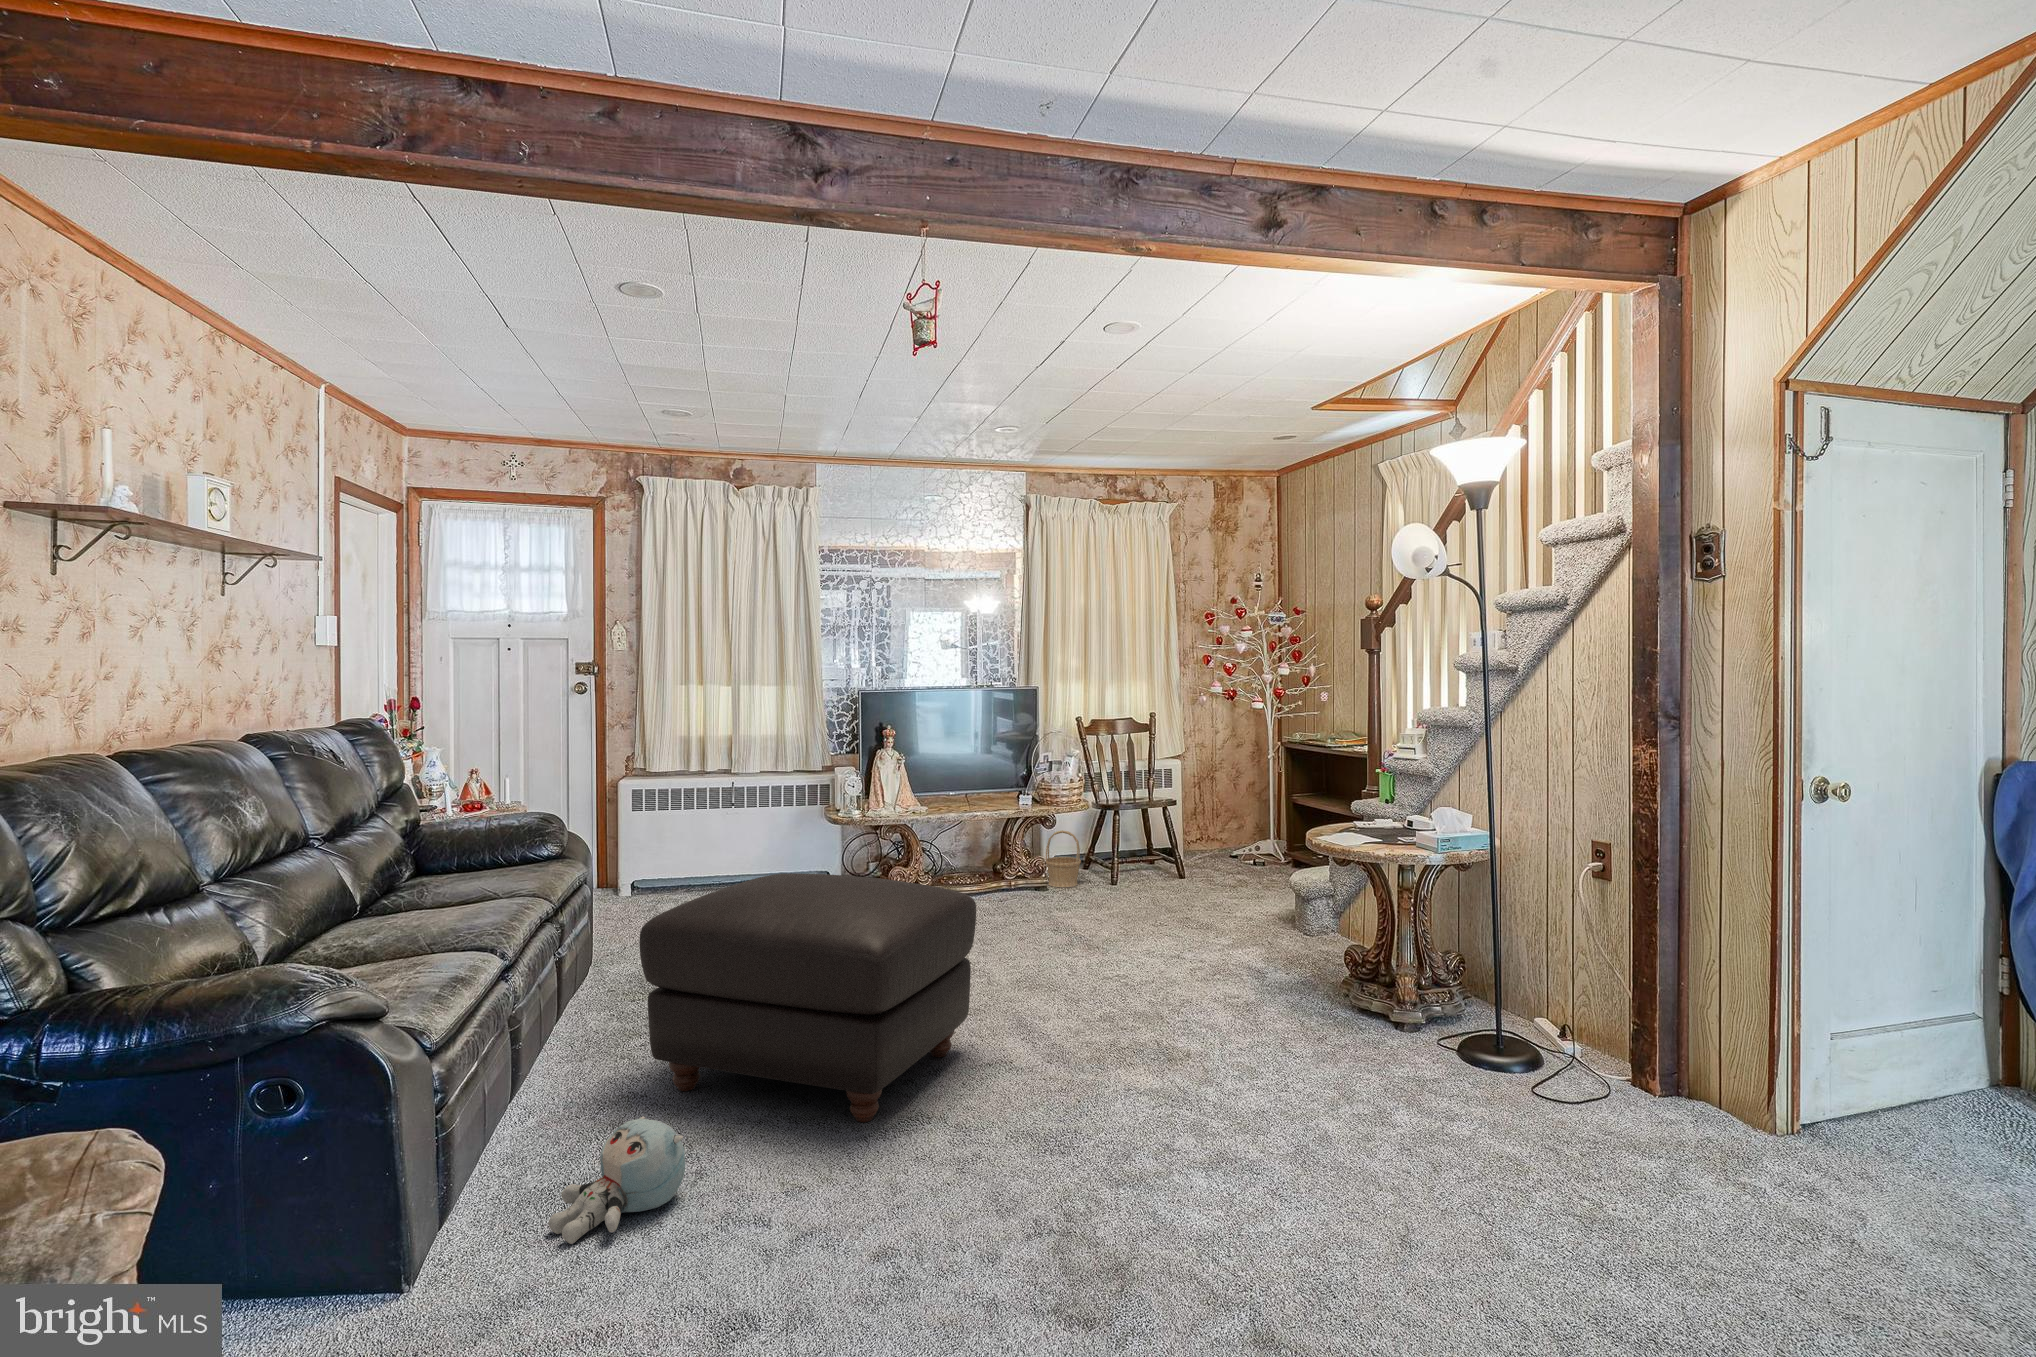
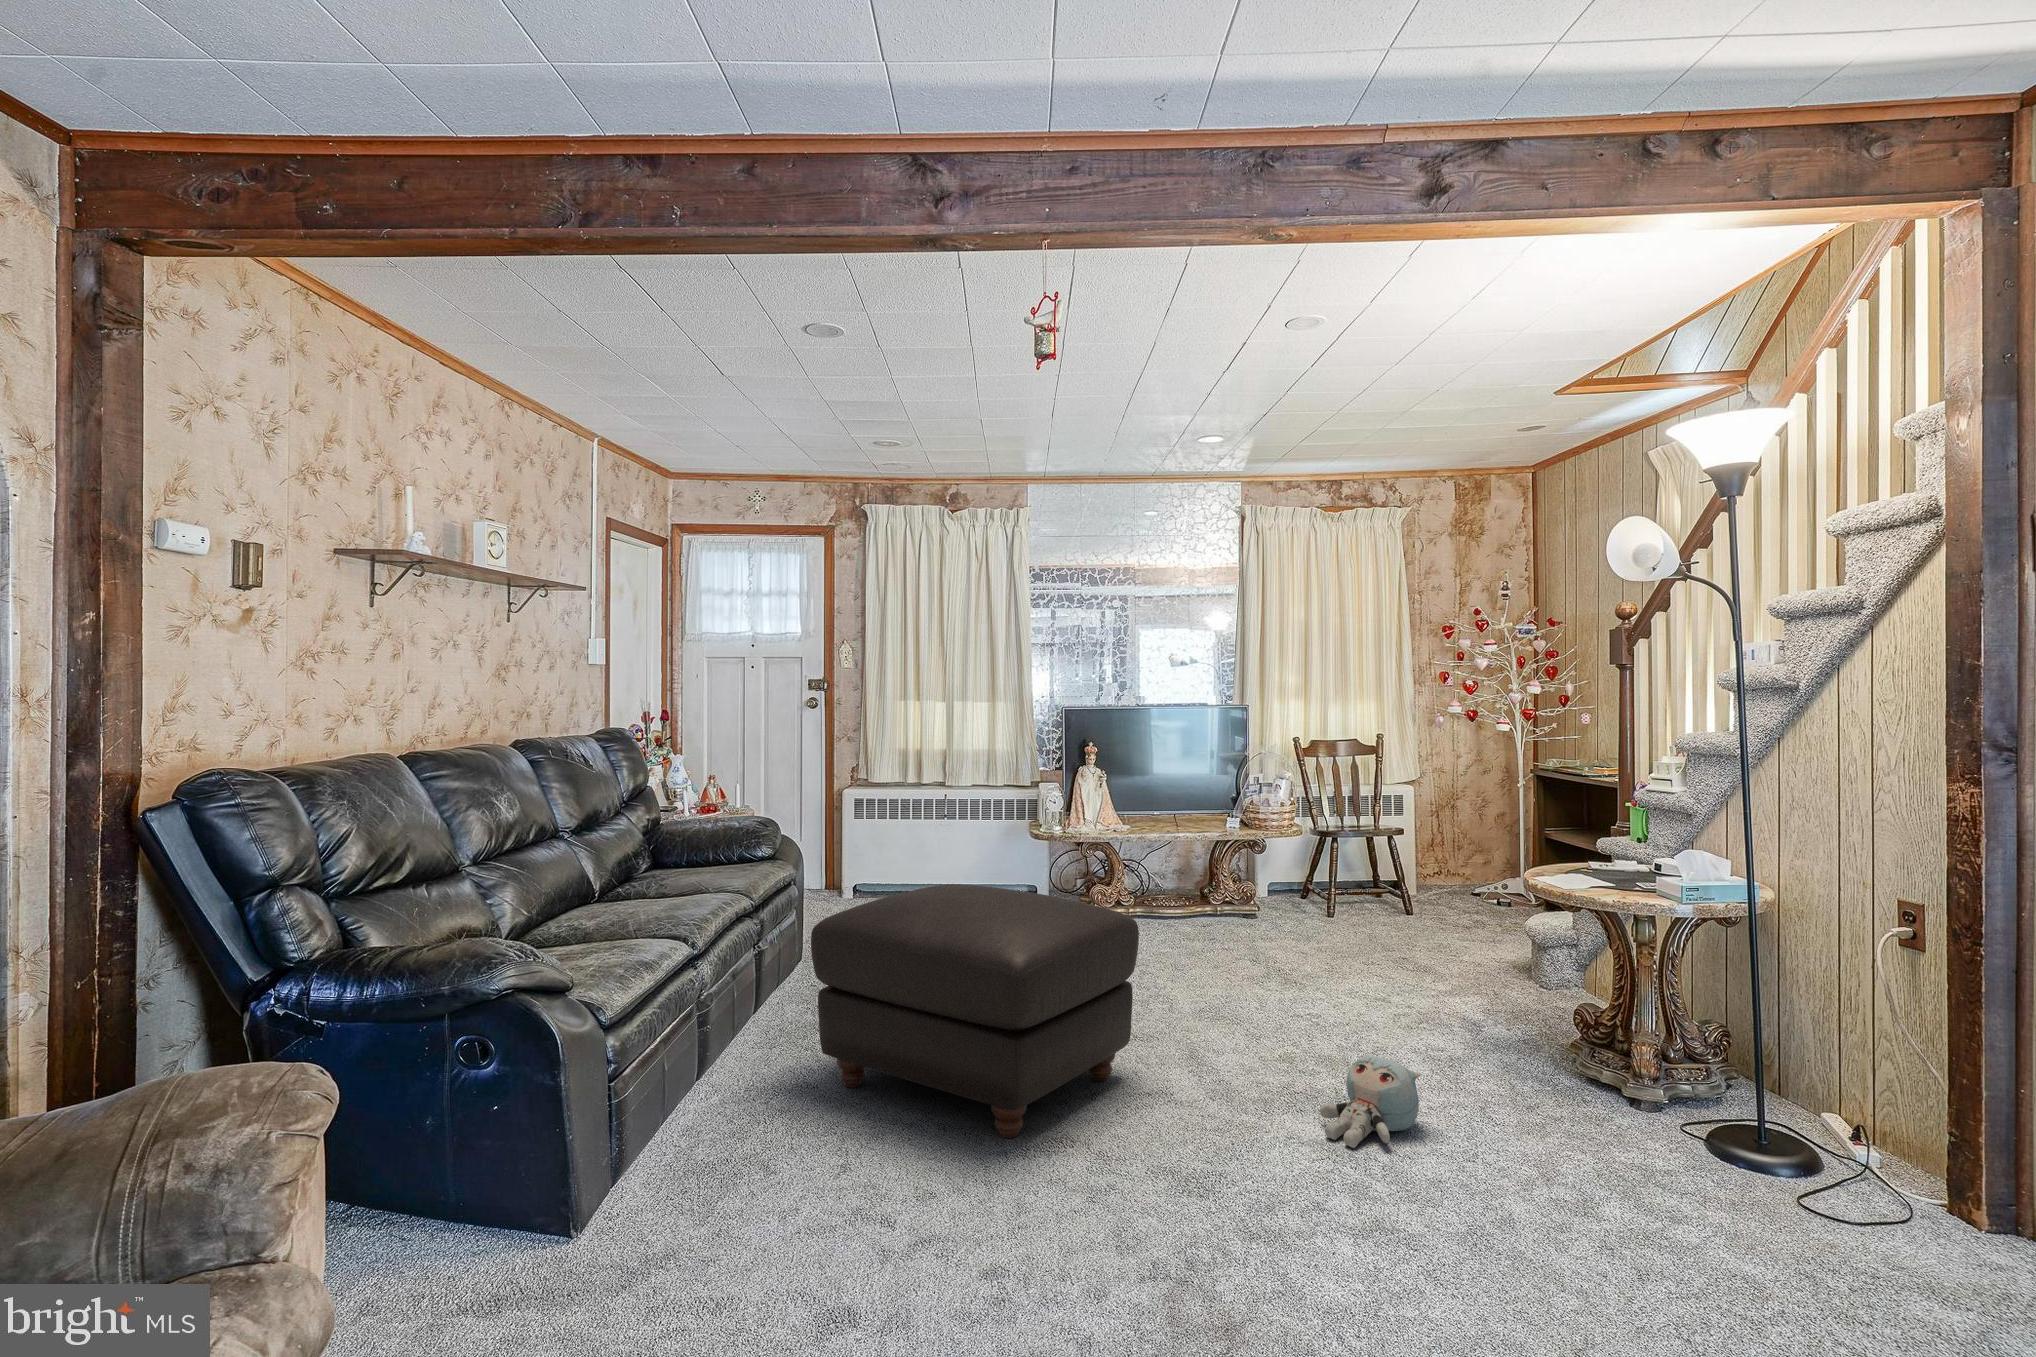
basket: present [1045,830,1081,887] -> none [1255,856,1295,917]
plush toy: present [548,1116,685,1244] -> present [1320,1055,1421,1148]

